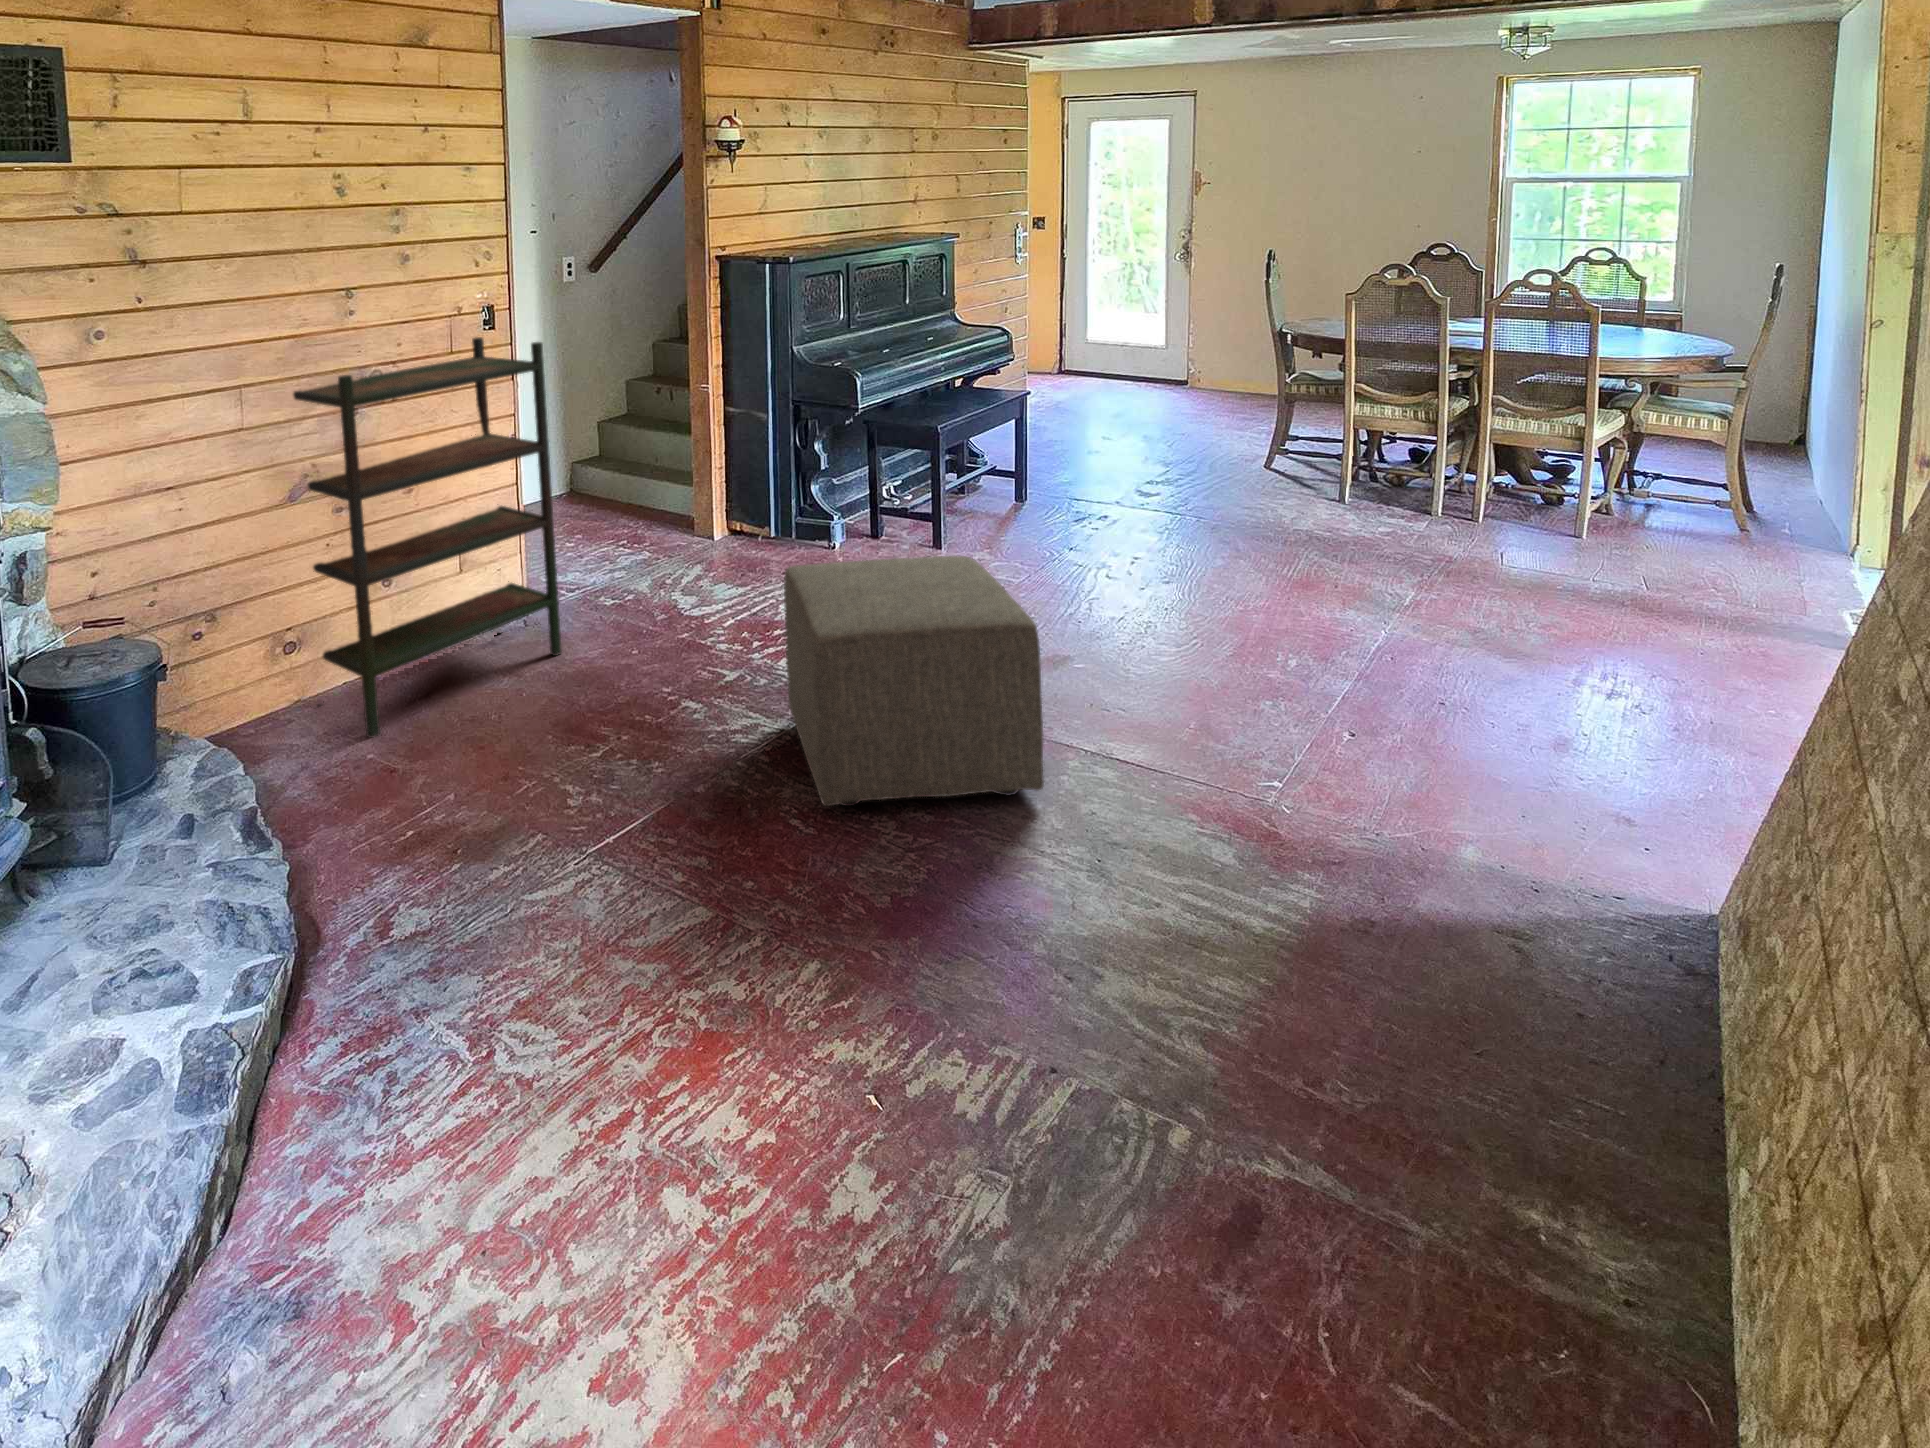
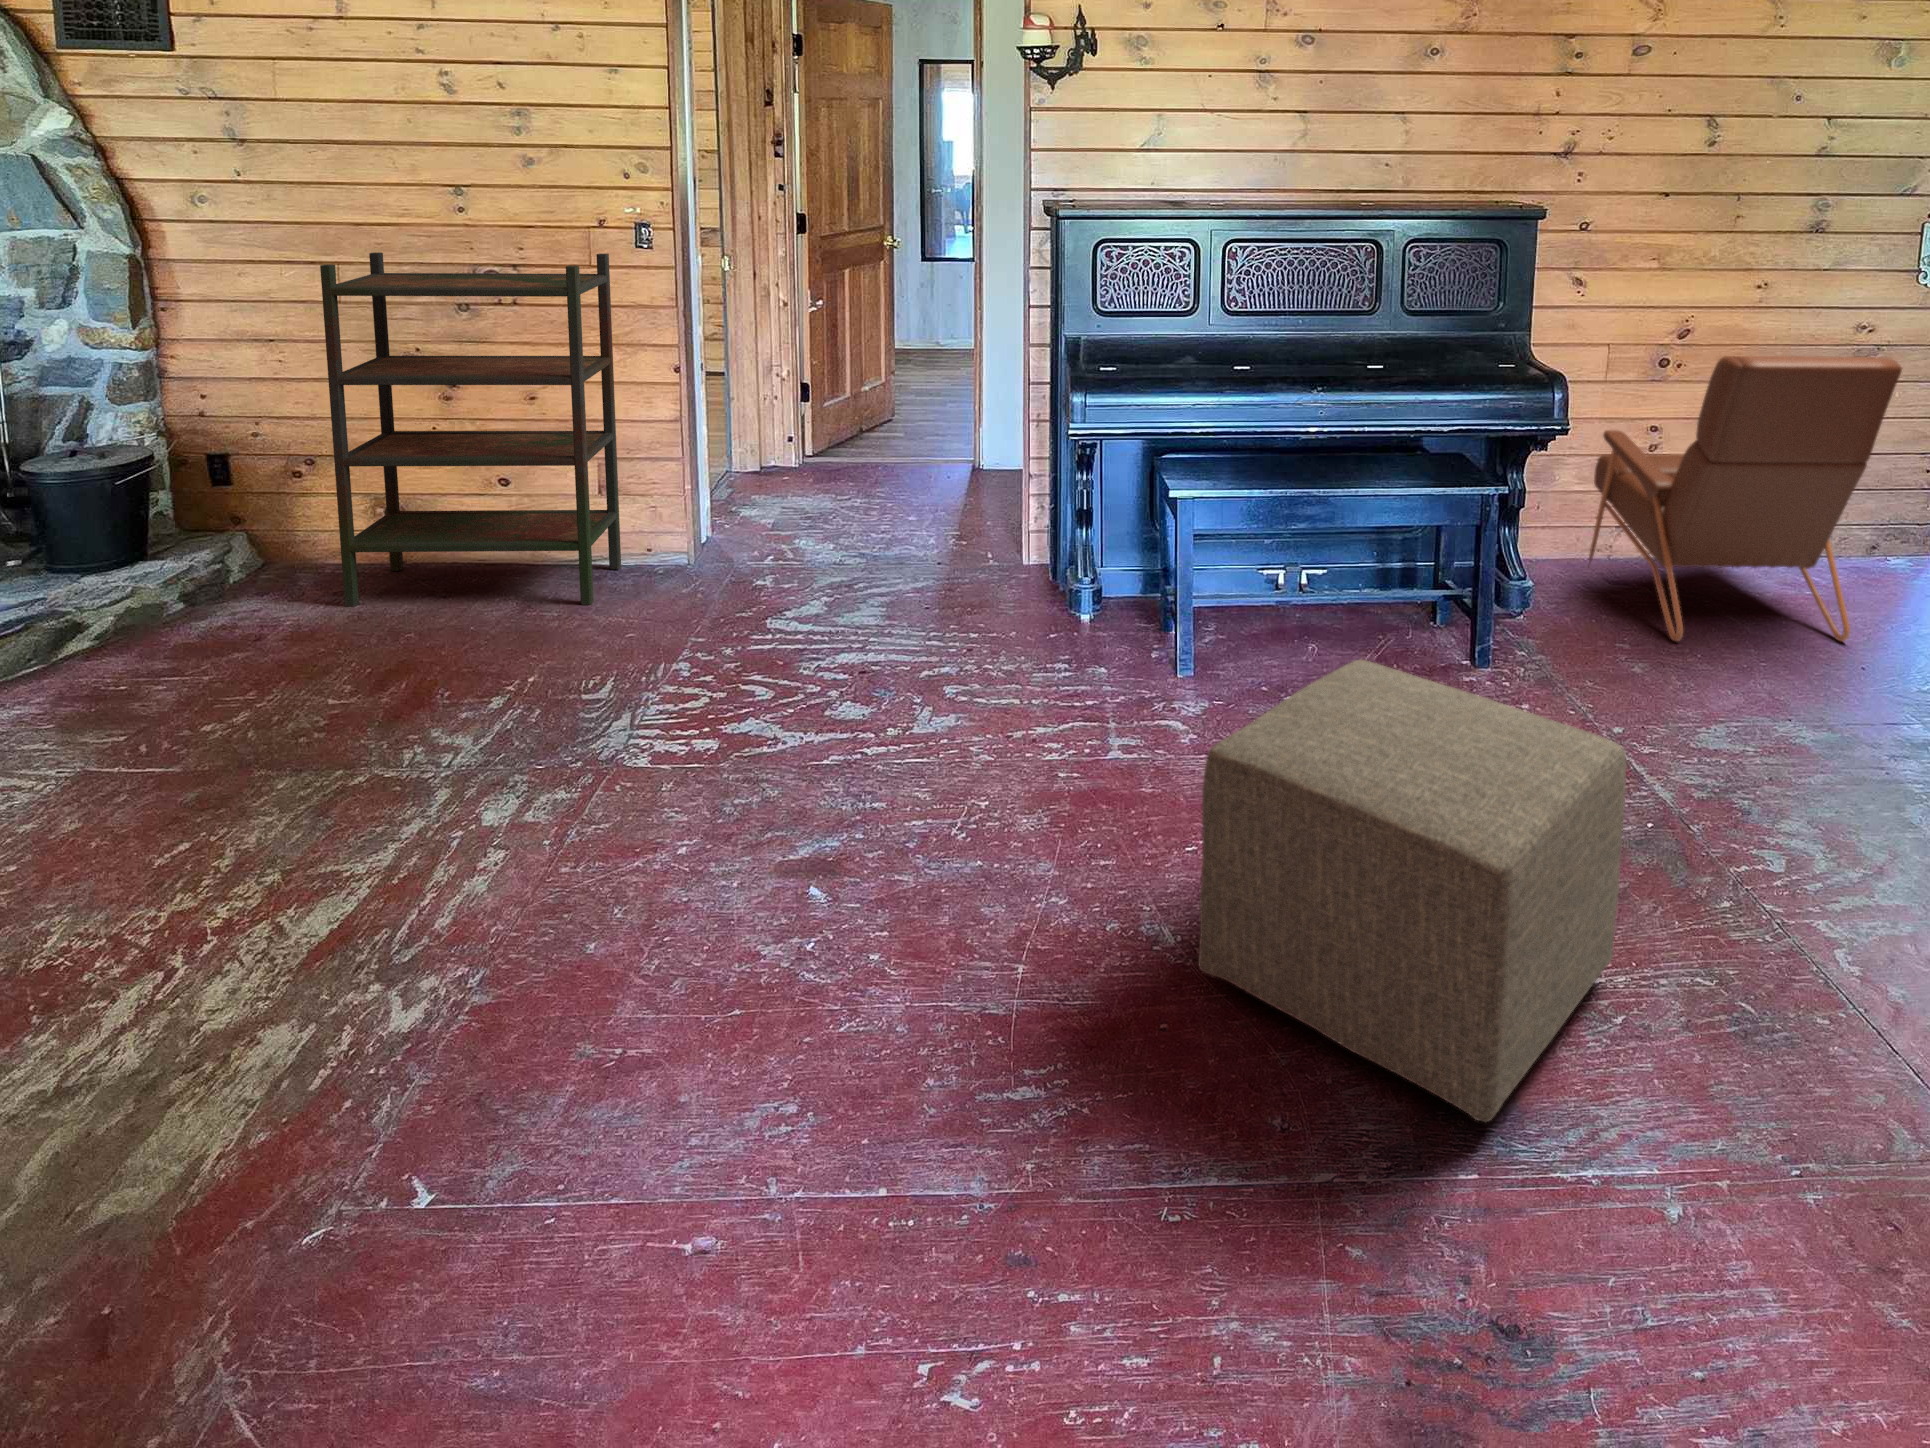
armchair: none [957,289,1136,465] -> present [1589,356,1902,641]
ottoman: present [784,556,1044,806] -> present [1198,660,1626,1122]

